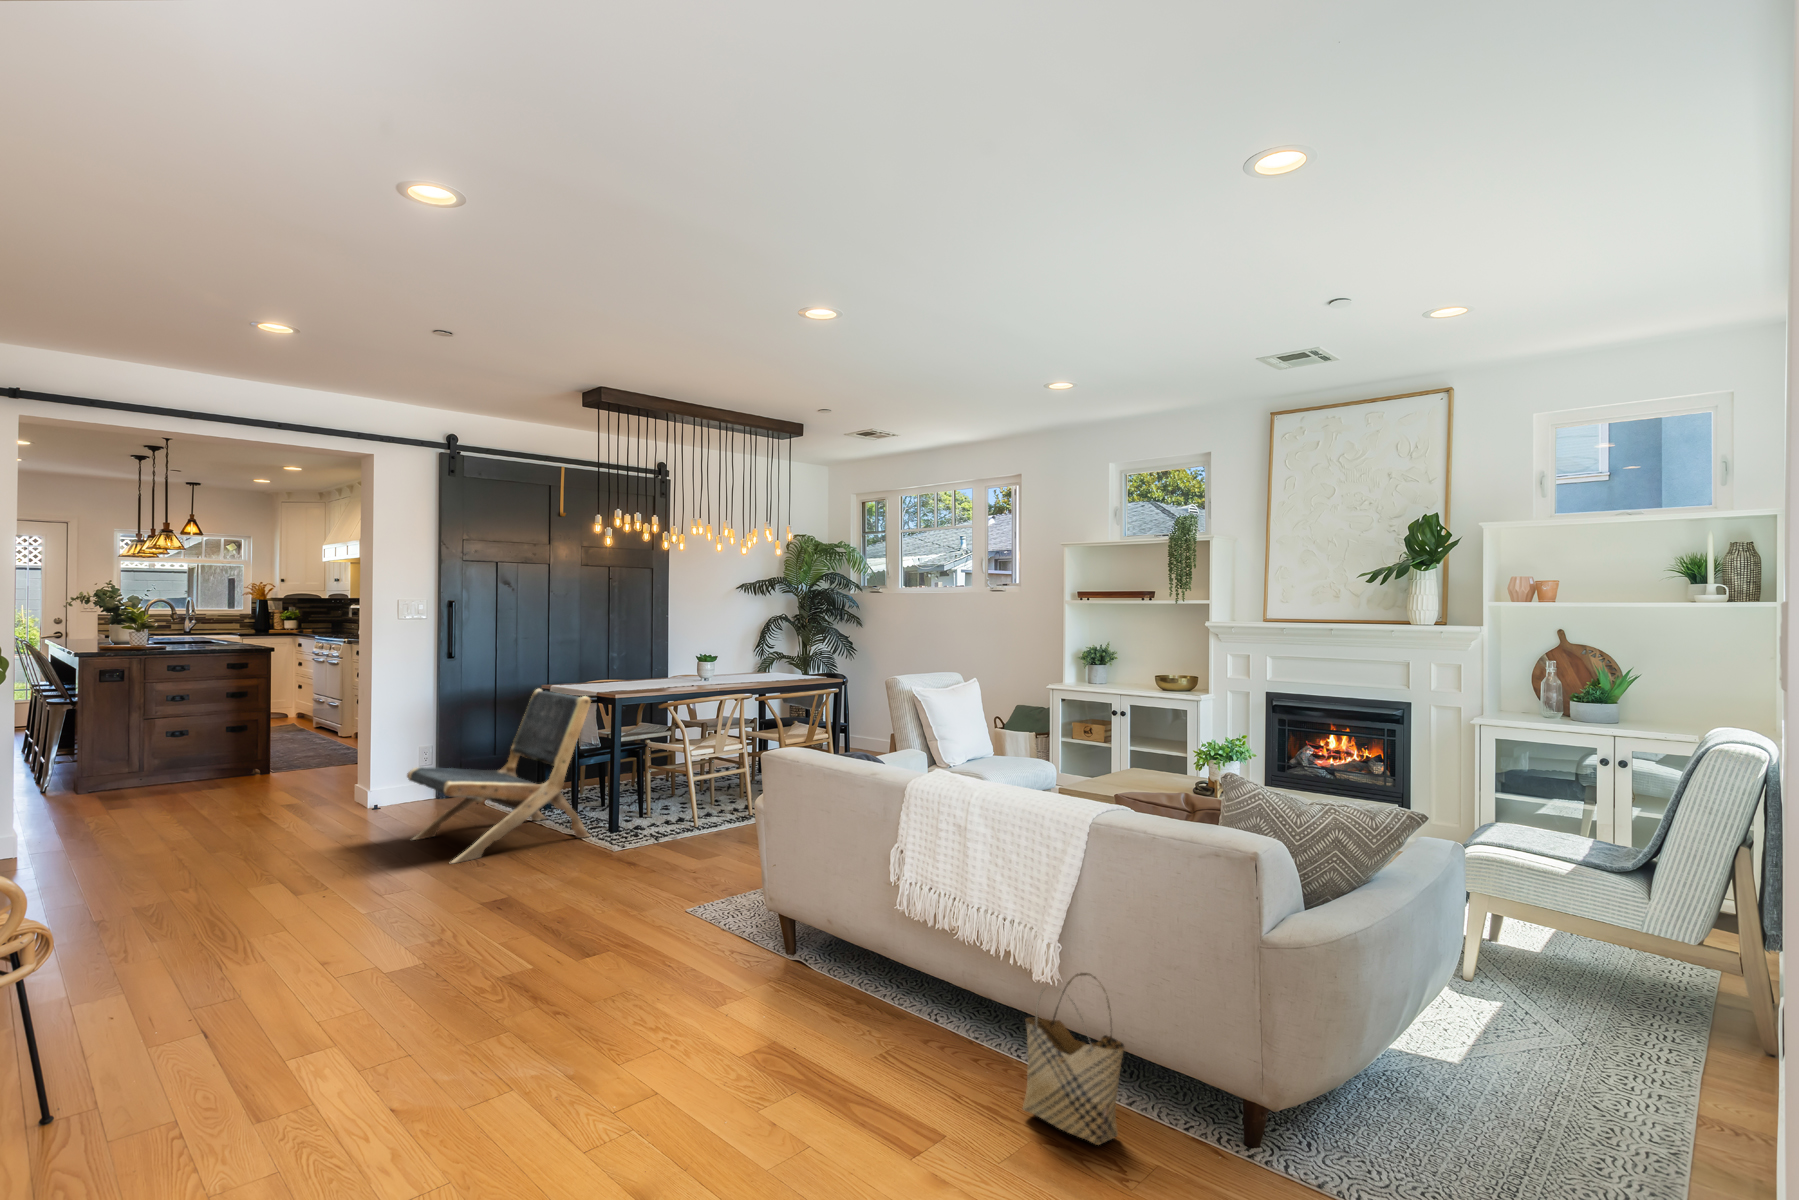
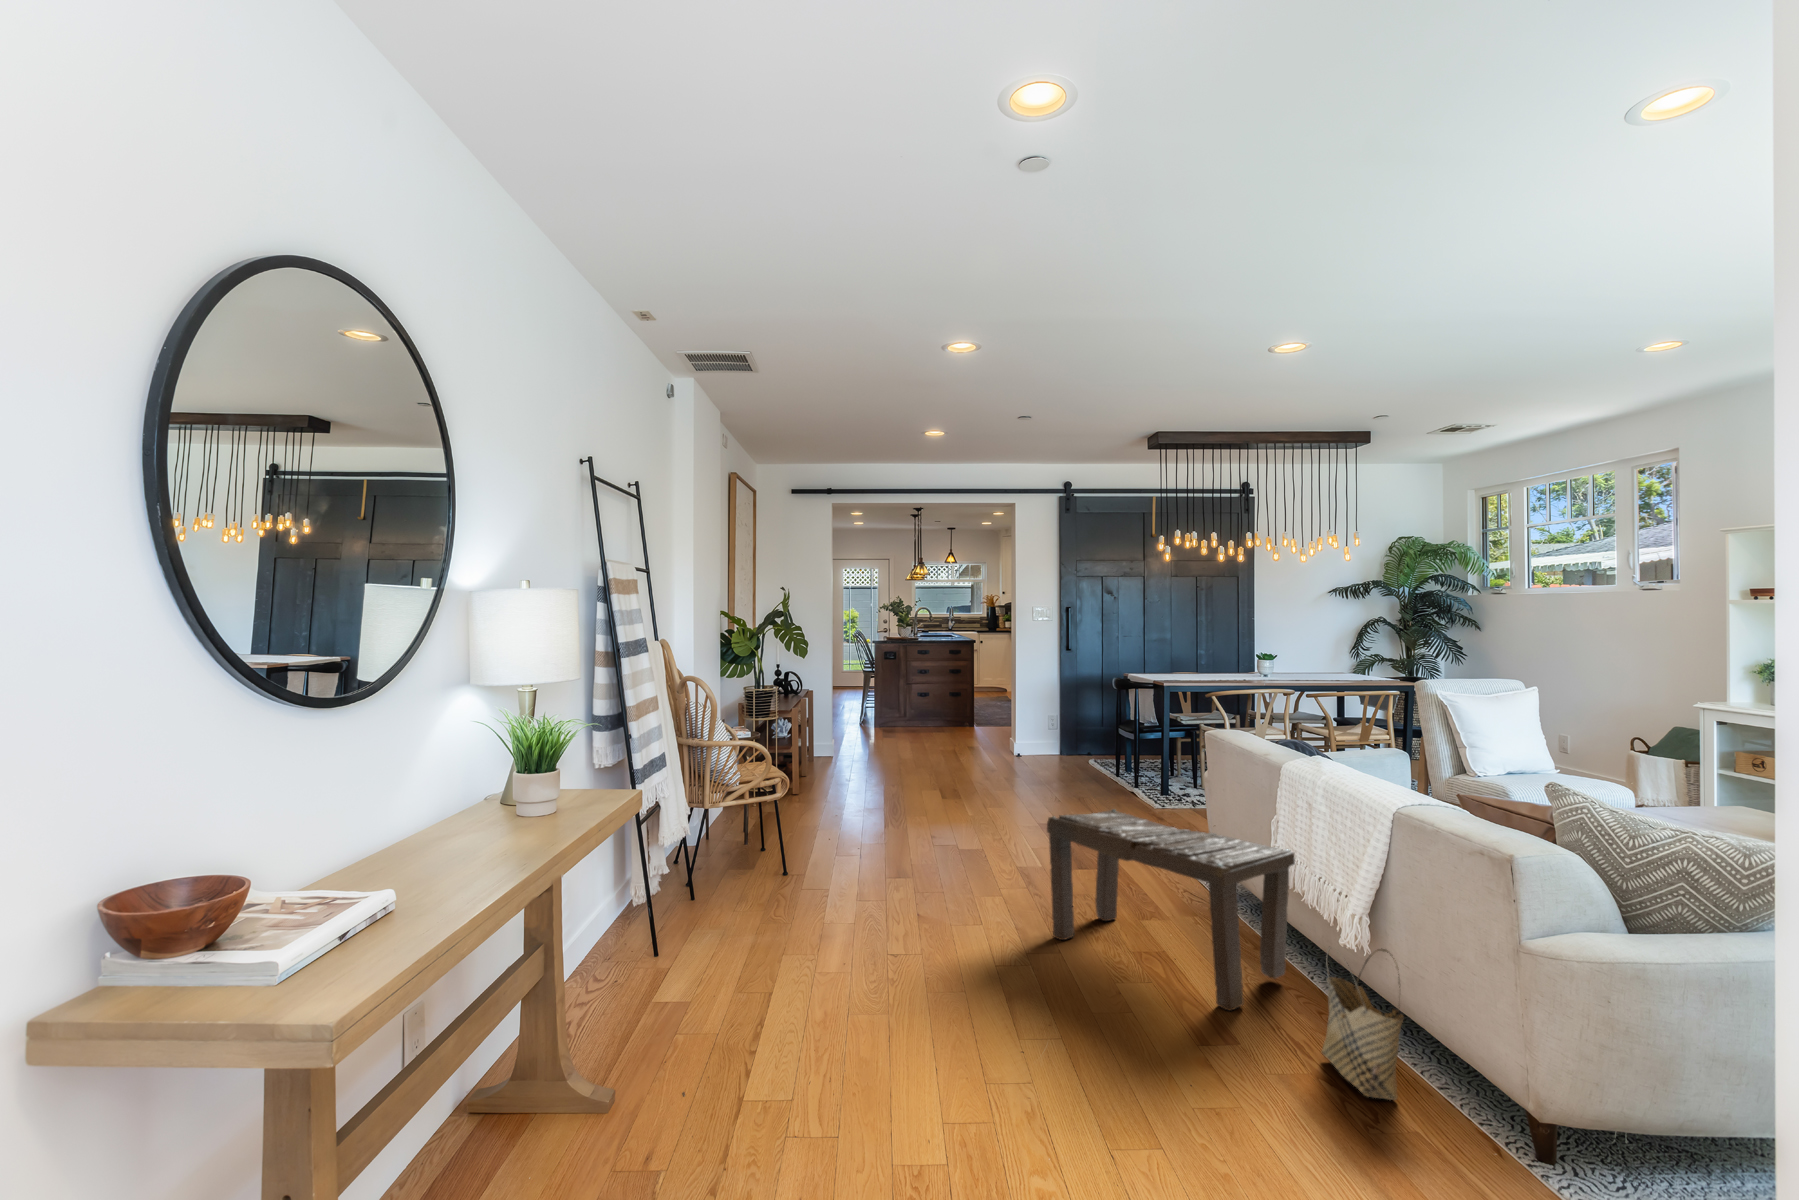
lounge chair: present [407,689,591,863] -> none [1021,676,1147,800]
bench: none [613,865,929,1092] -> present [1047,809,1295,1011]

